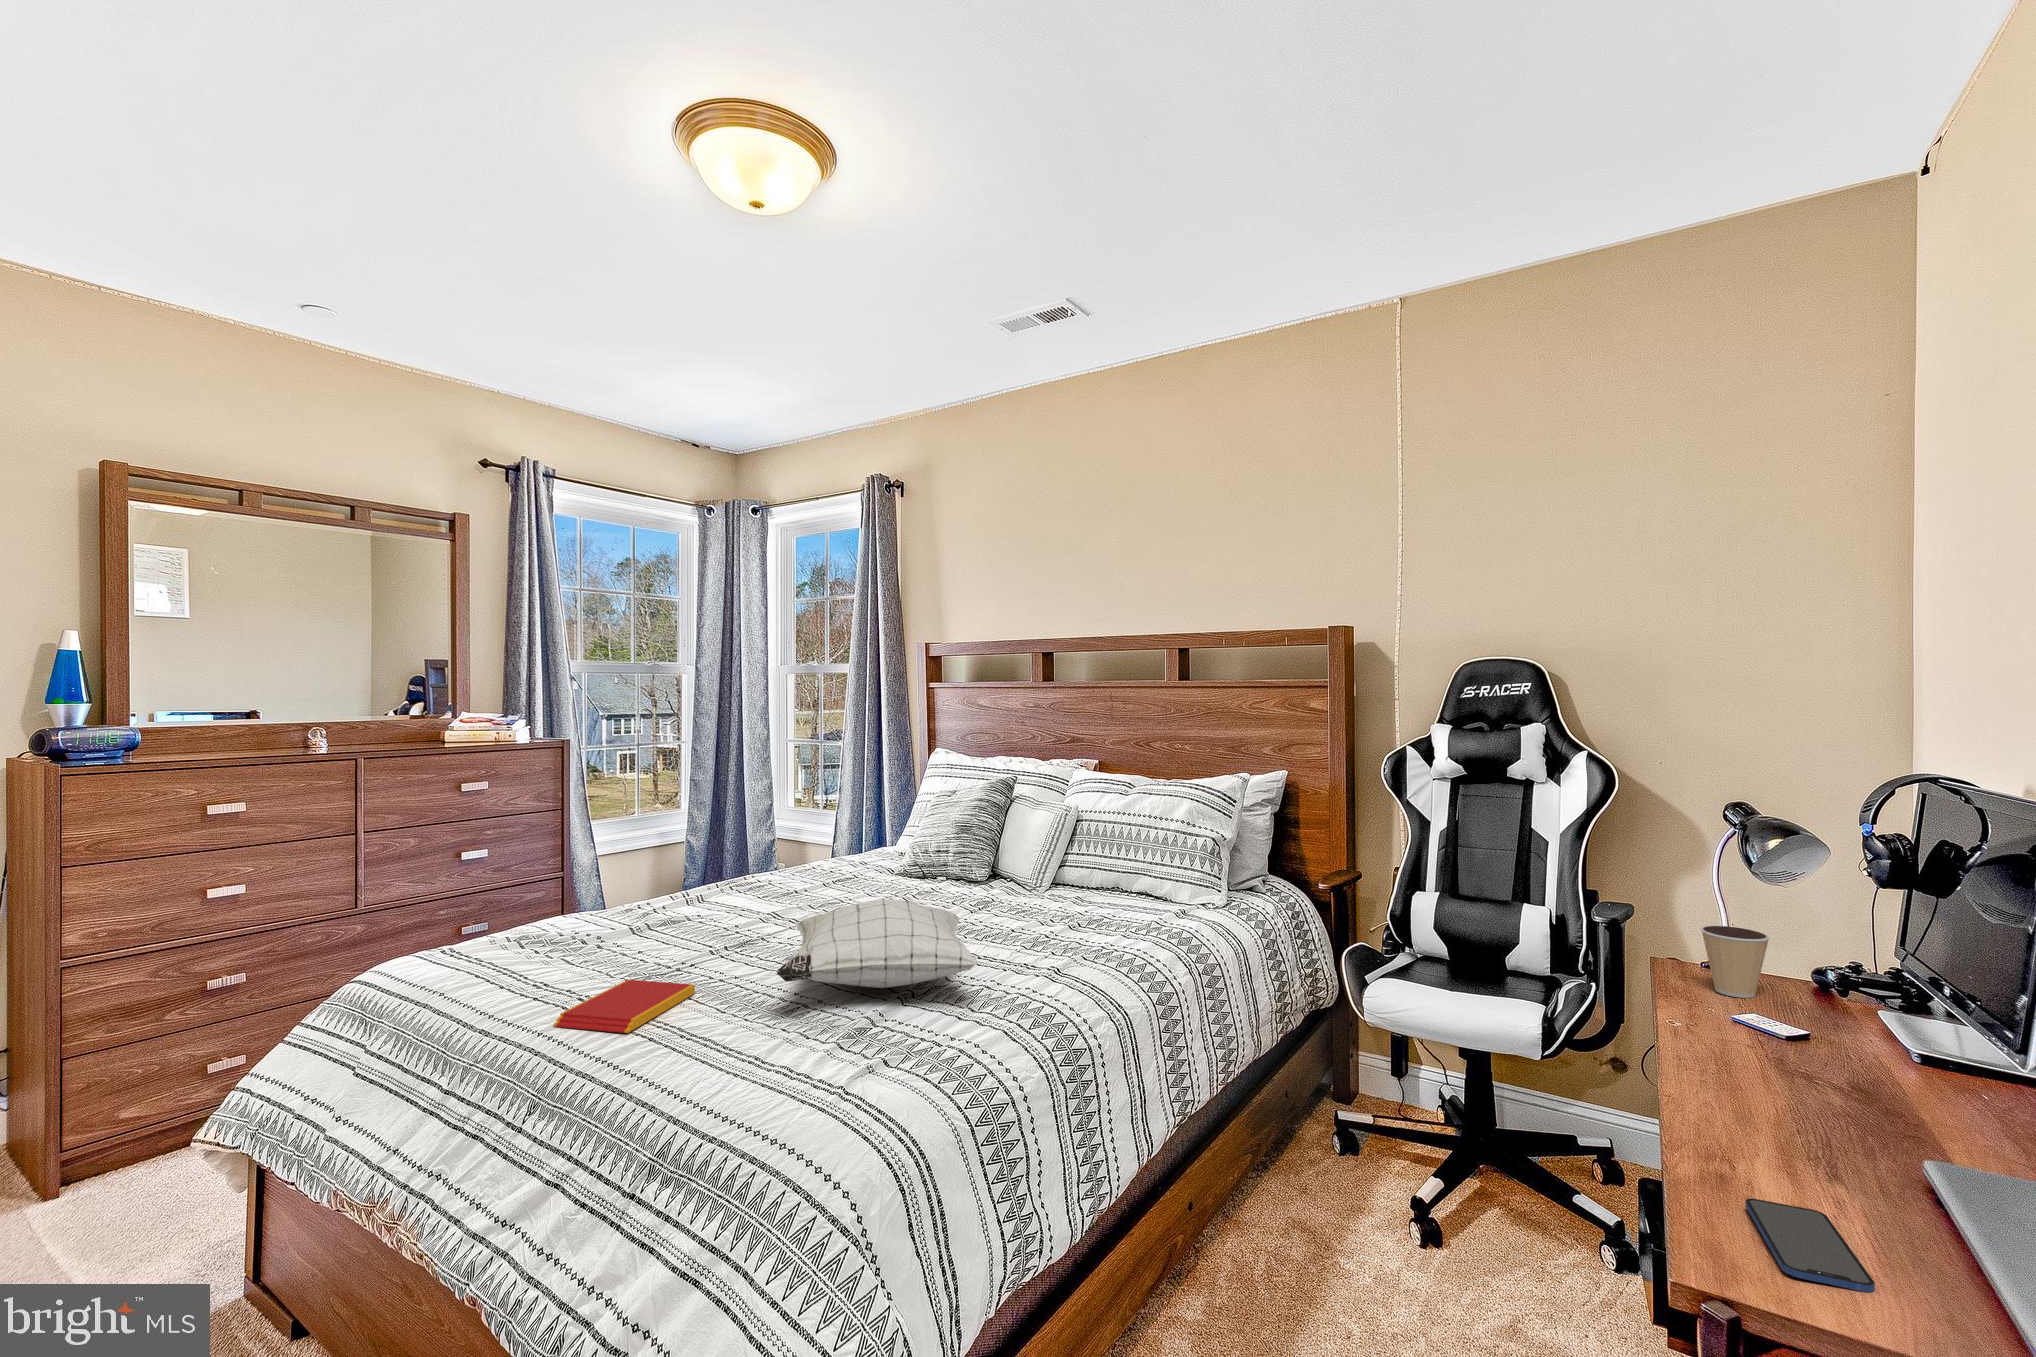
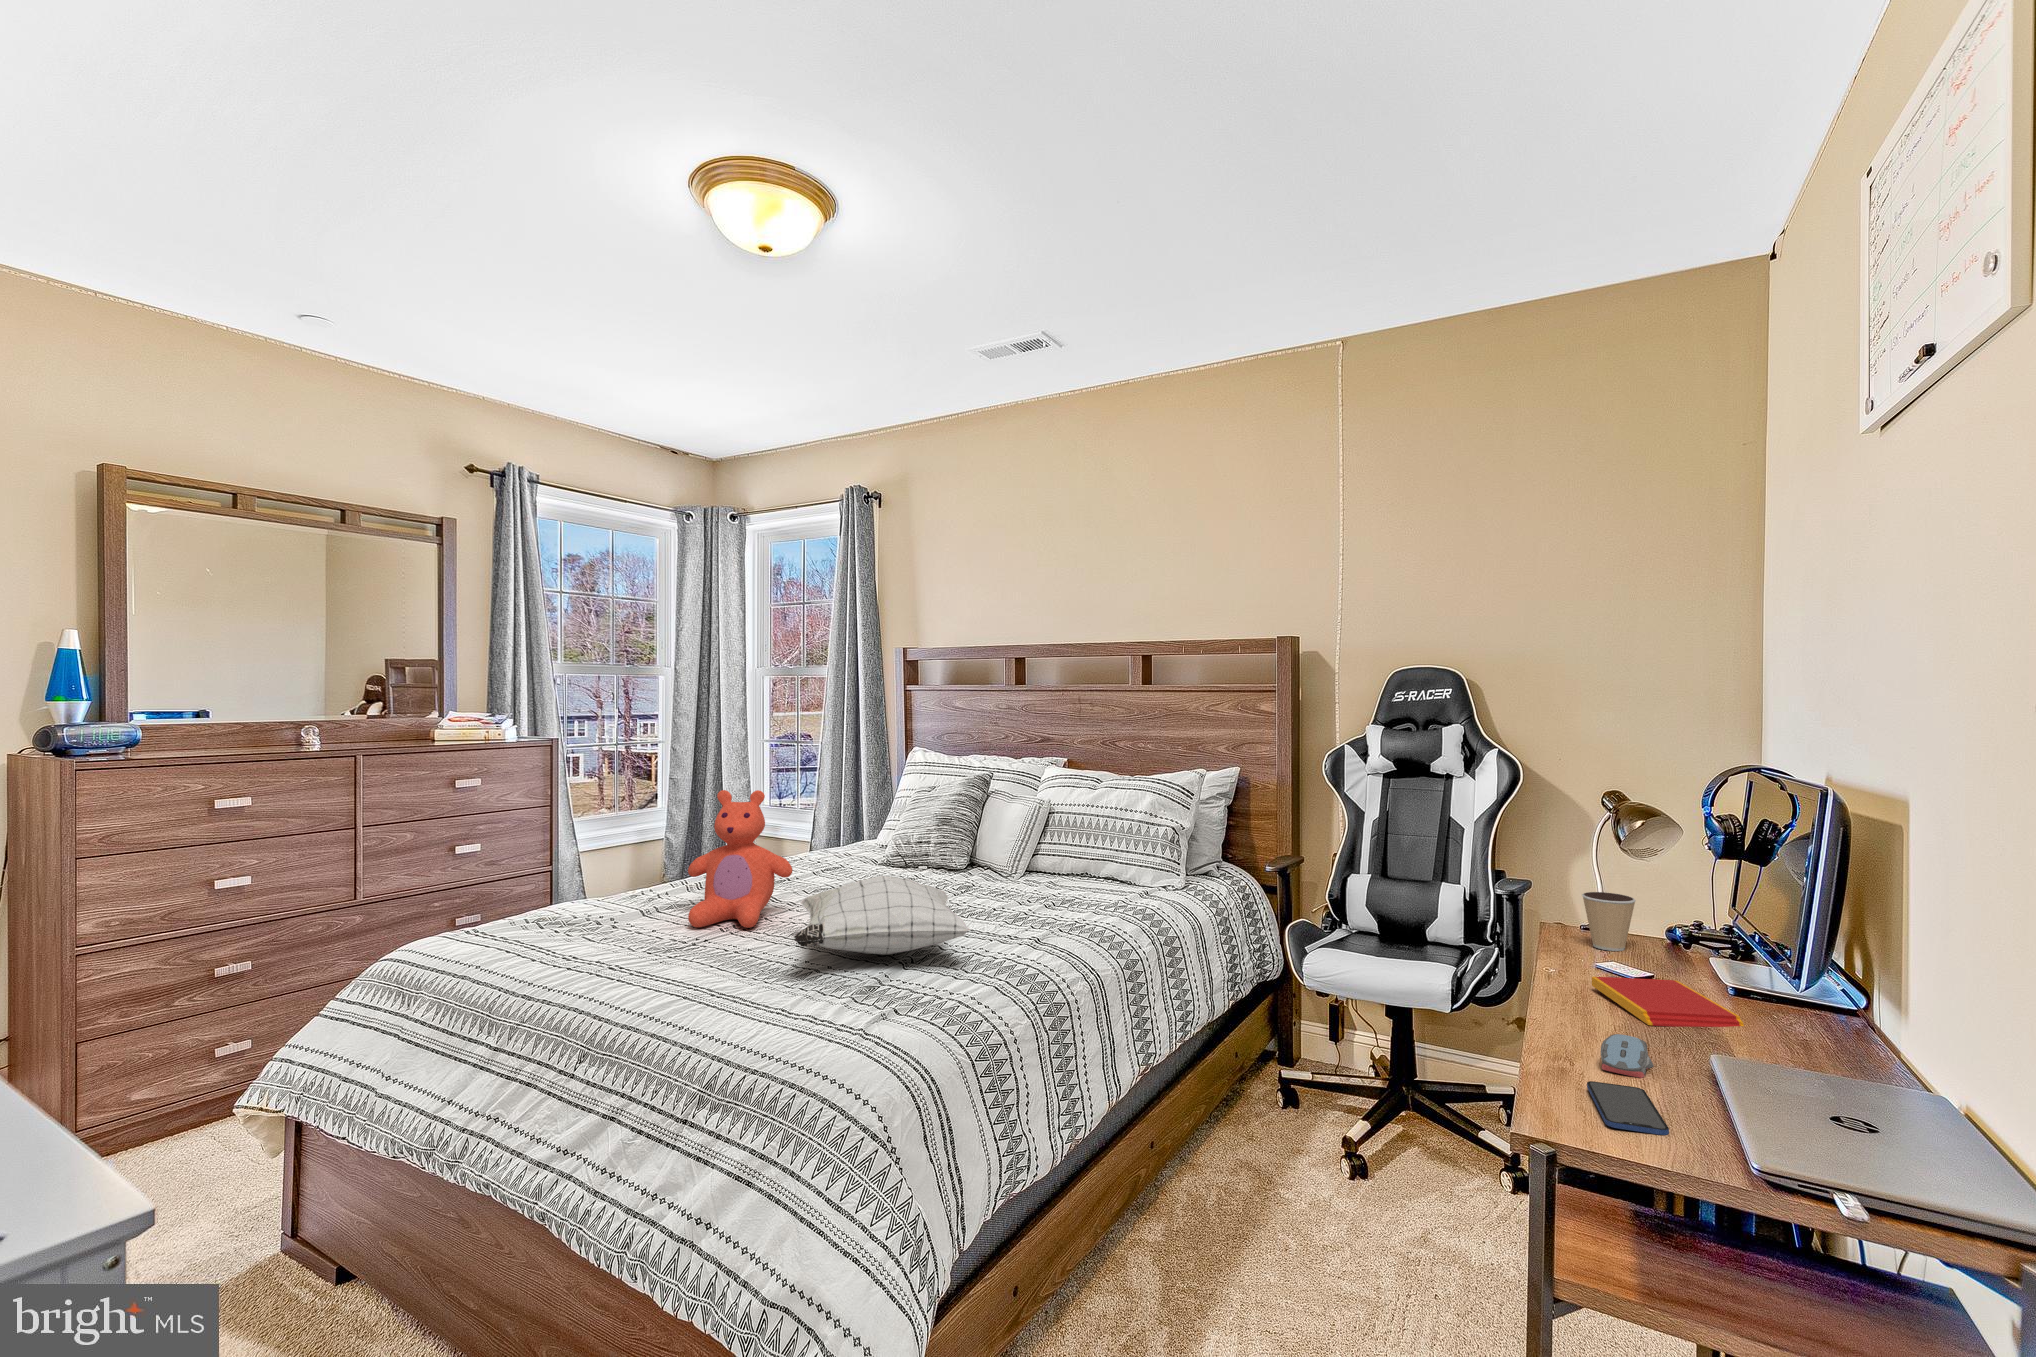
teddy bear: none [677,799,792,951] -> present [688,790,793,928]
book: present [553,980,695,1033] -> present [1592,977,1744,1027]
computer mouse: none [1756,1129,1829,1192] -> present [1601,1034,1654,1078]

